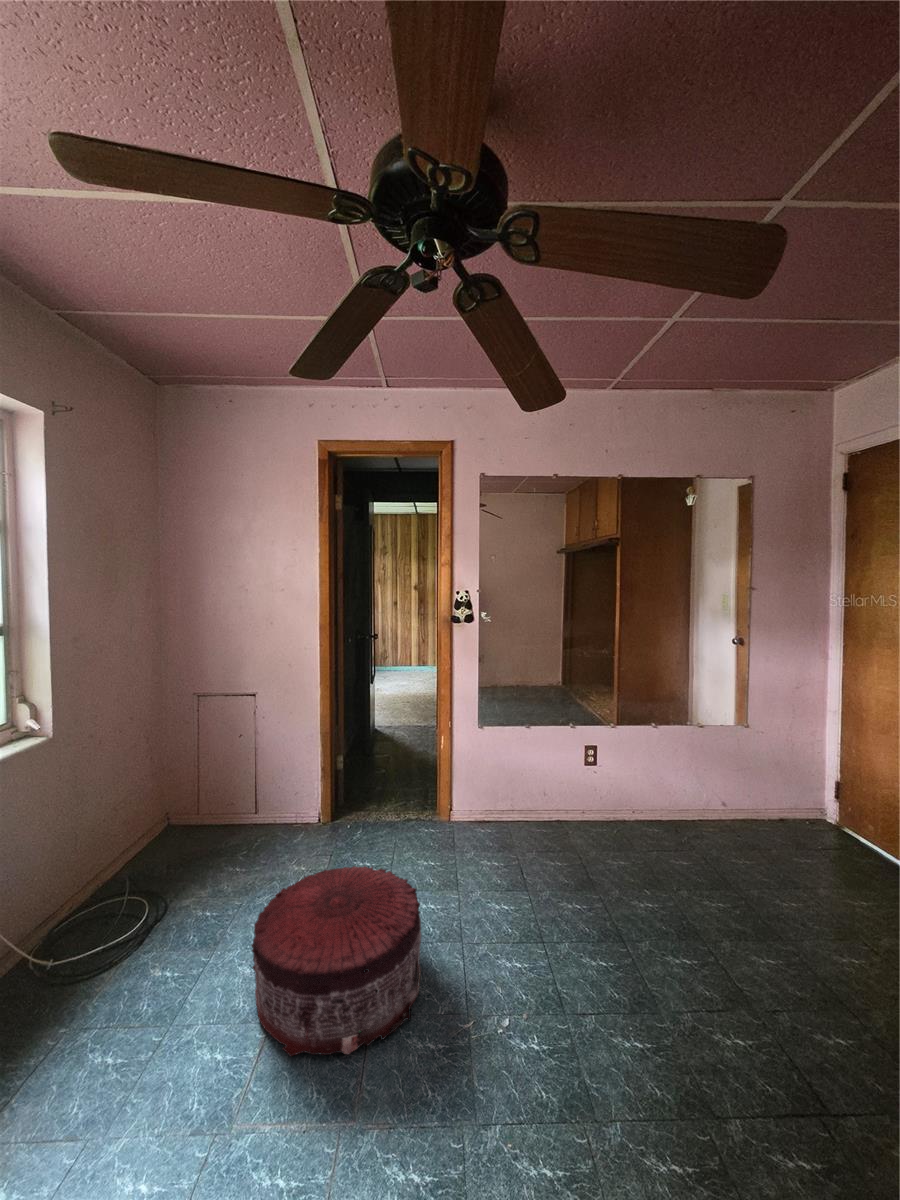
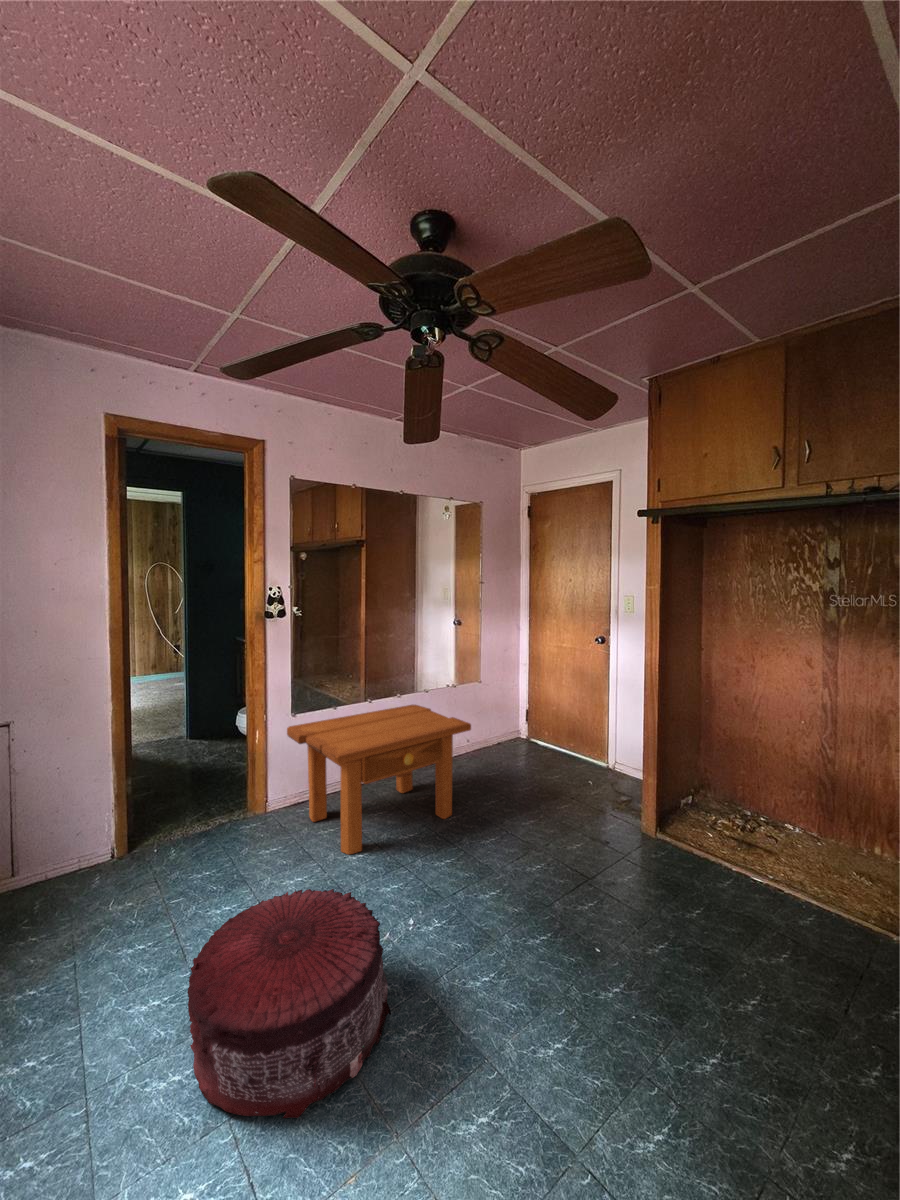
side table: none [460,724,646,862] -> present [287,705,471,854]

